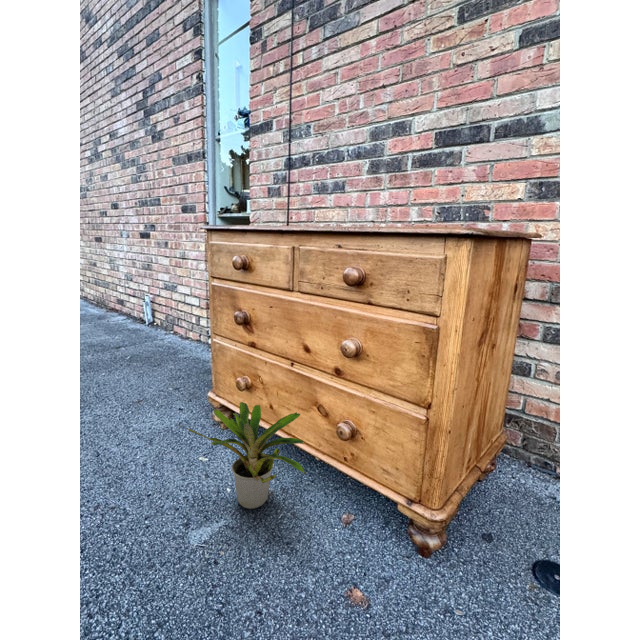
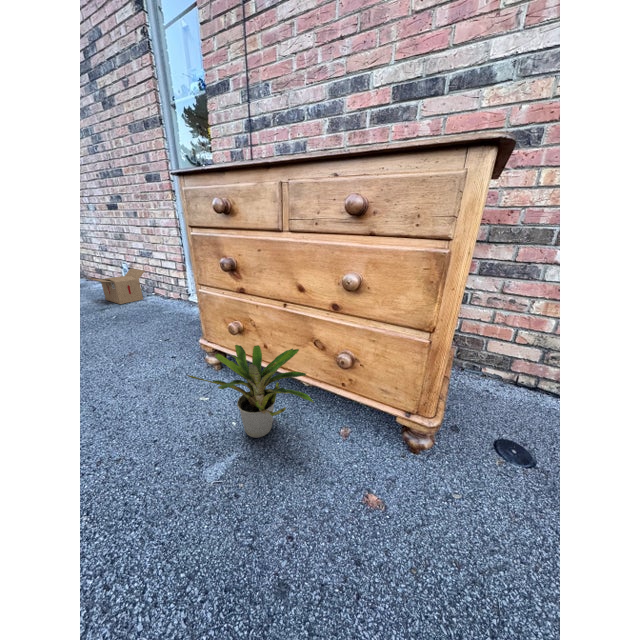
cardboard box: none [110,302,168,342] -> present [91,269,145,304]

